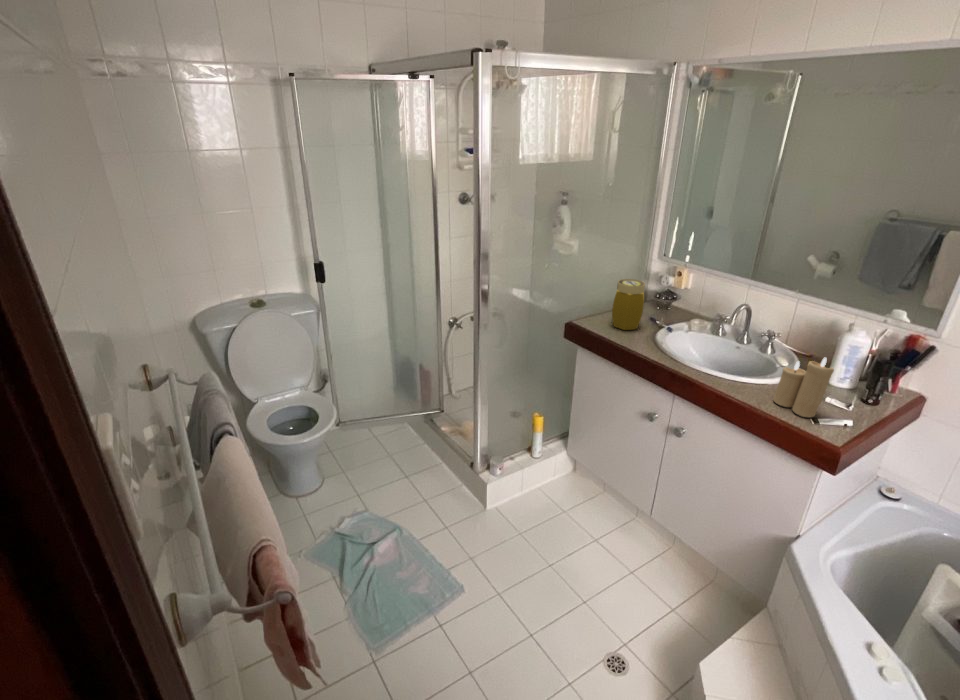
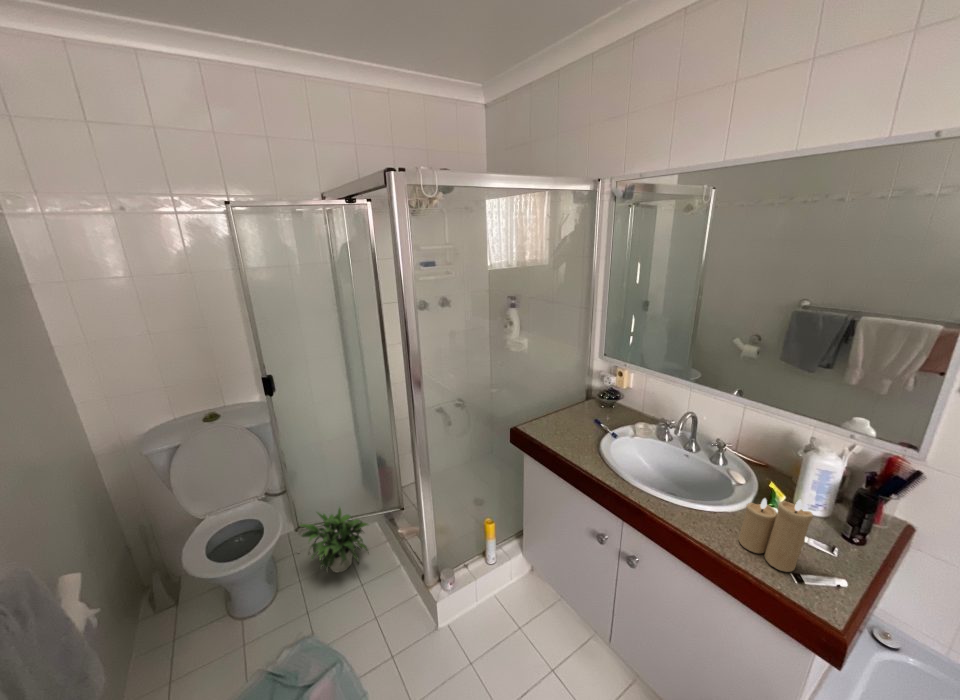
jar: present [612,279,645,330] -> none [554,384,586,437]
potted plant: none [338,404,414,465] -> present [300,507,369,573]

